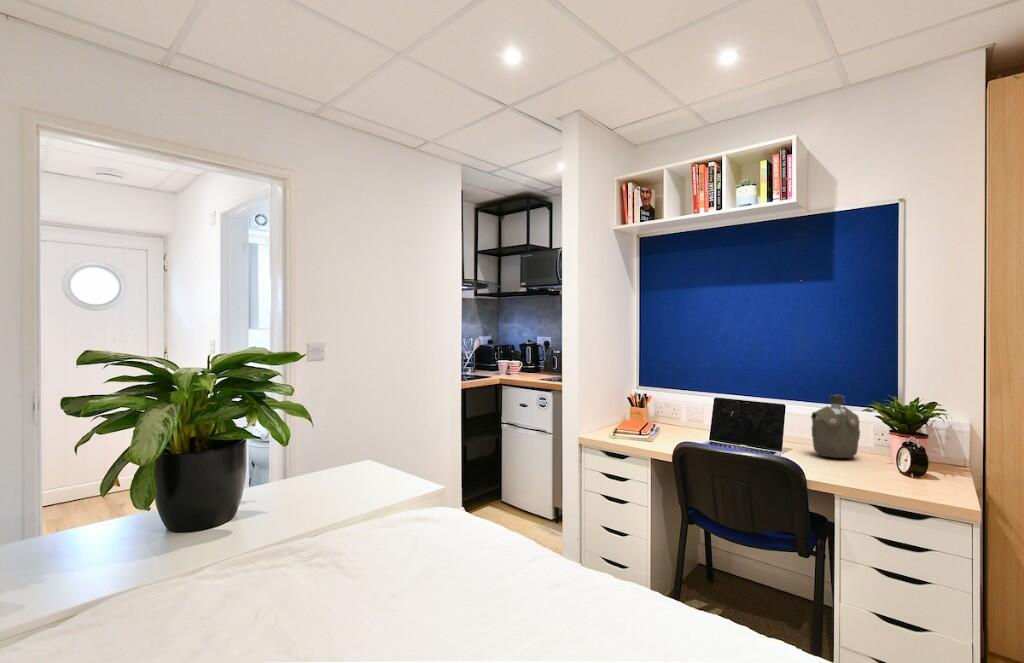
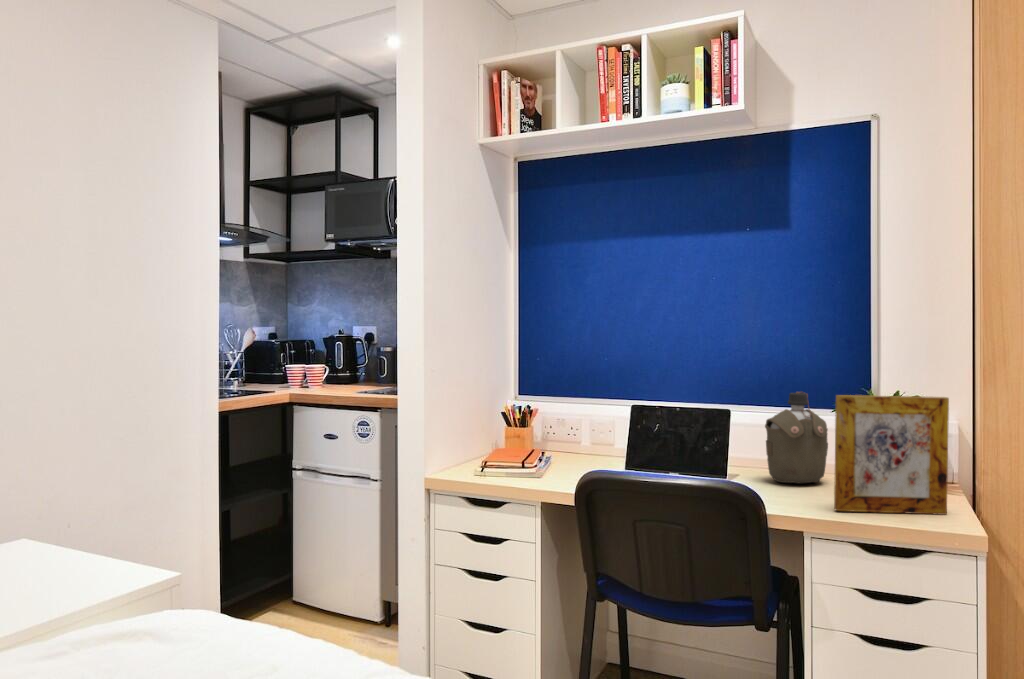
picture frame: none [860,401,954,491] -> present [834,395,949,515]

